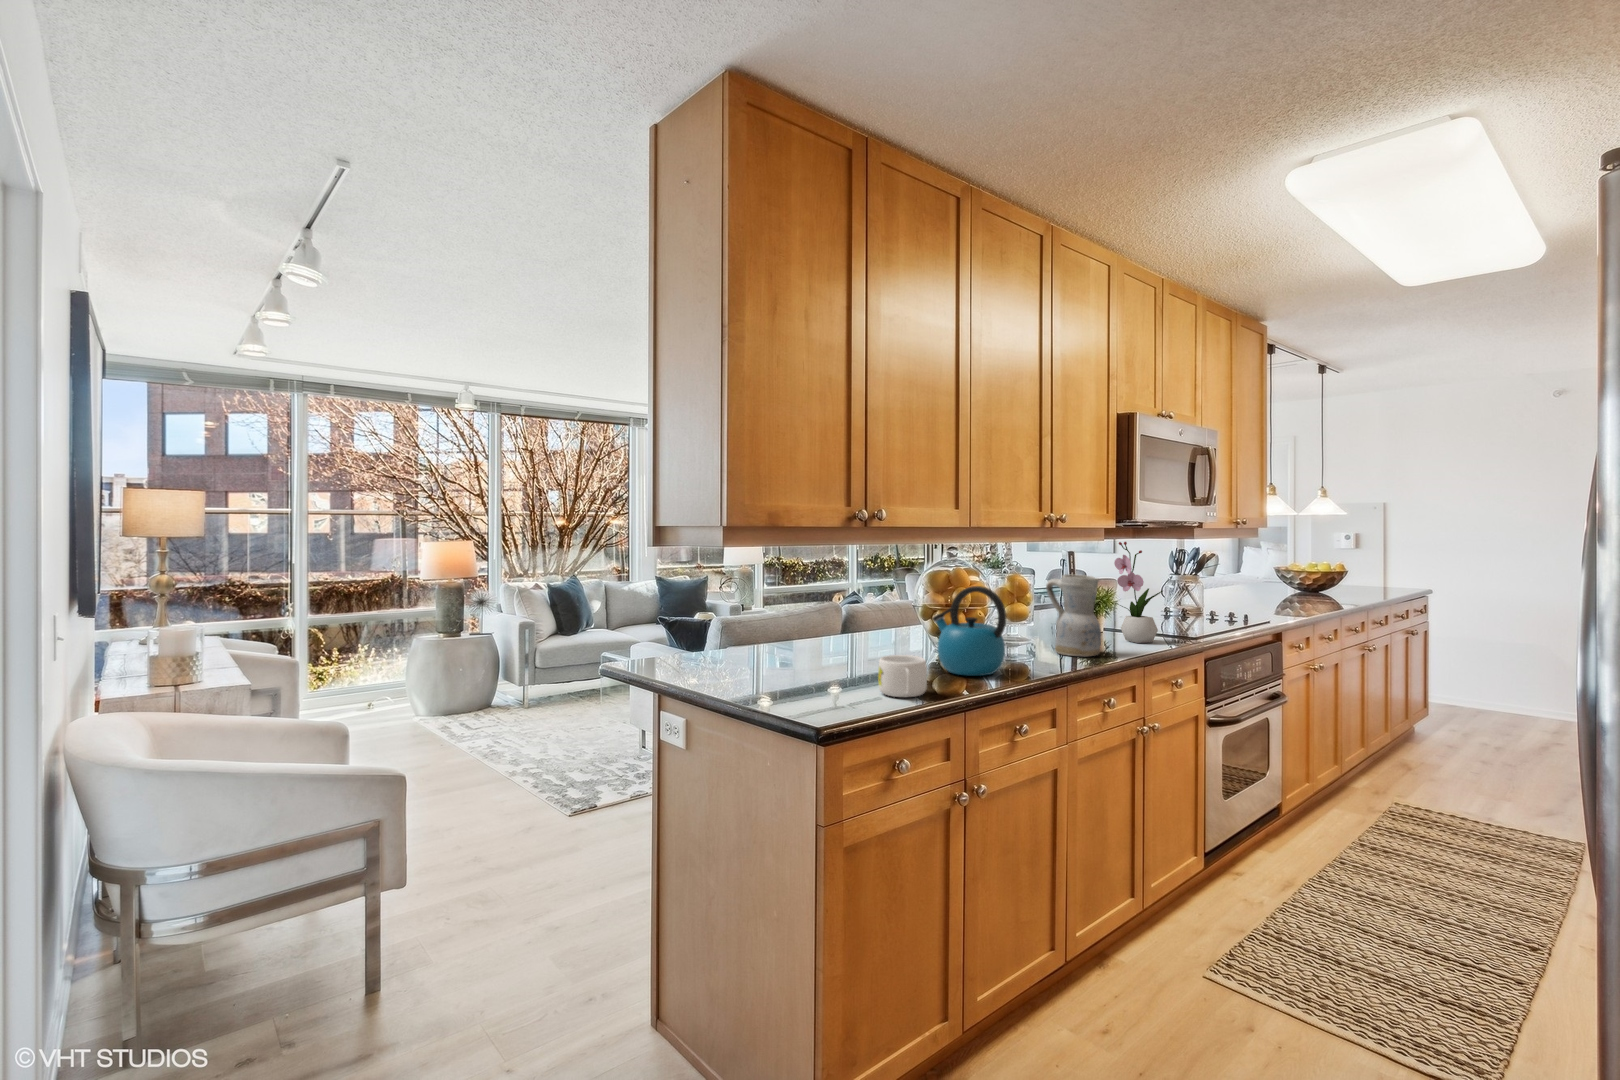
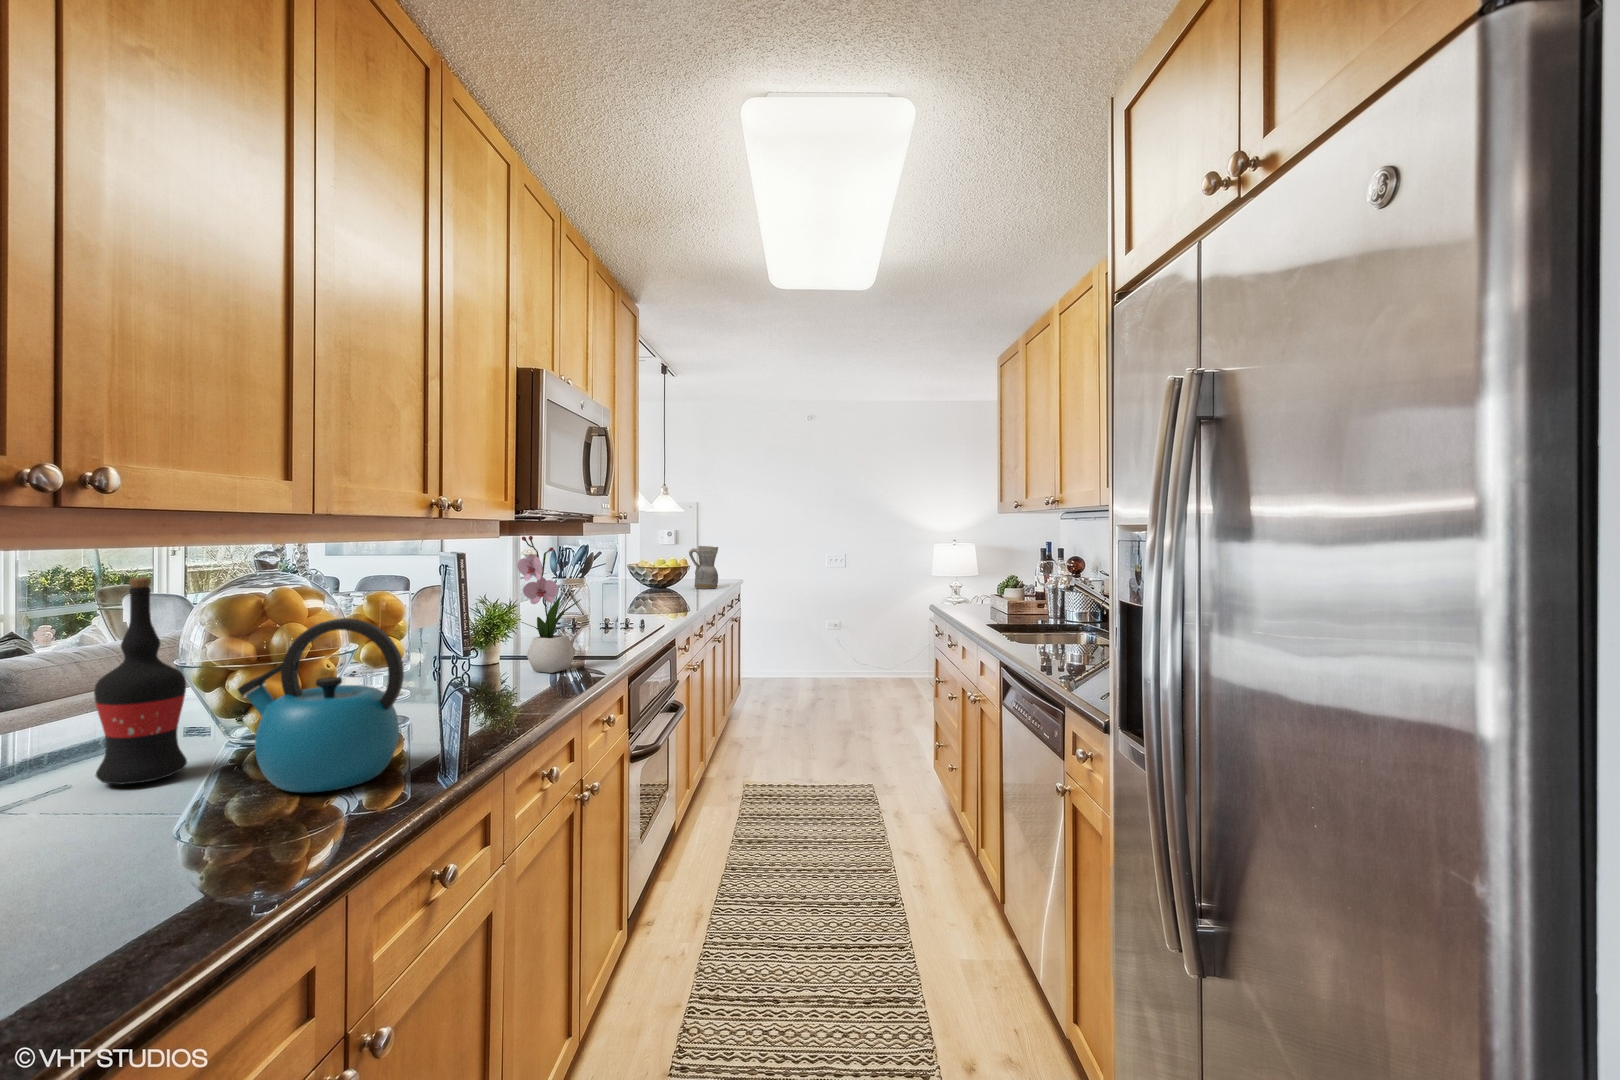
wine bottle: none [879,560,914,659] -> present [94,578,187,785]
ceramic pitcher: present [1046,574,1101,656] -> present [689,546,718,589]
mug: present [878,655,927,697] -> none [119,788,257,903]

